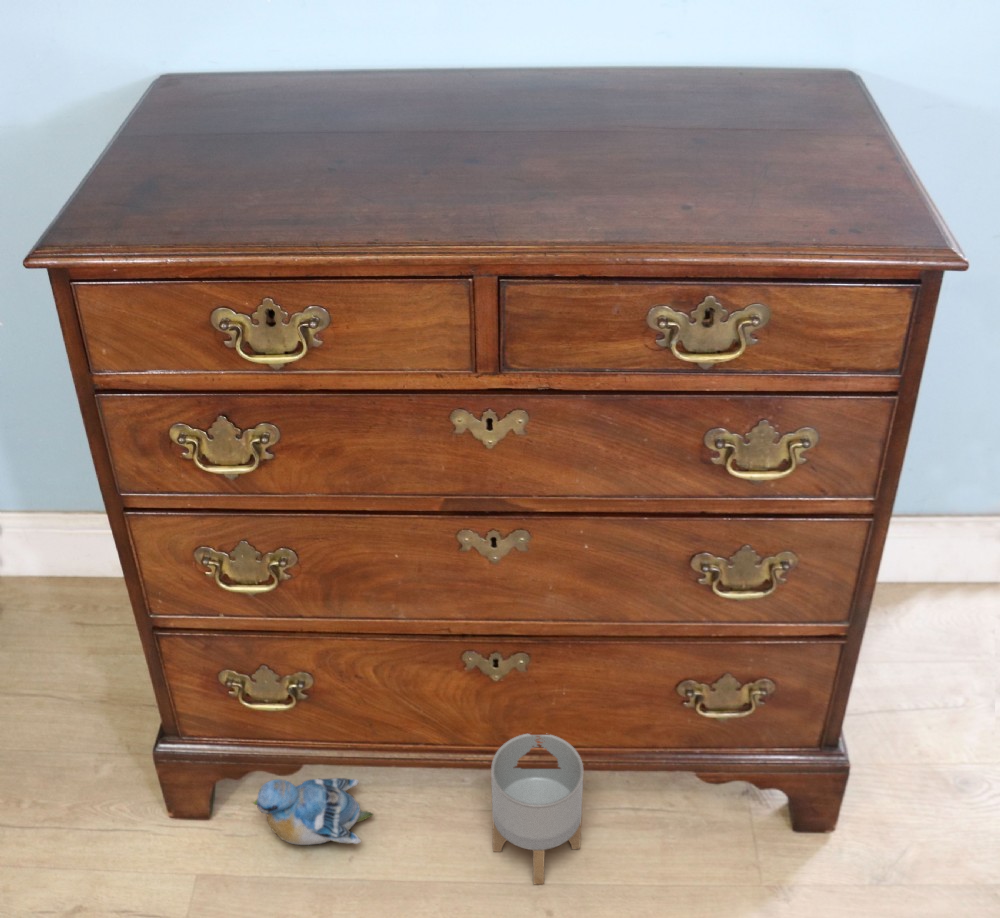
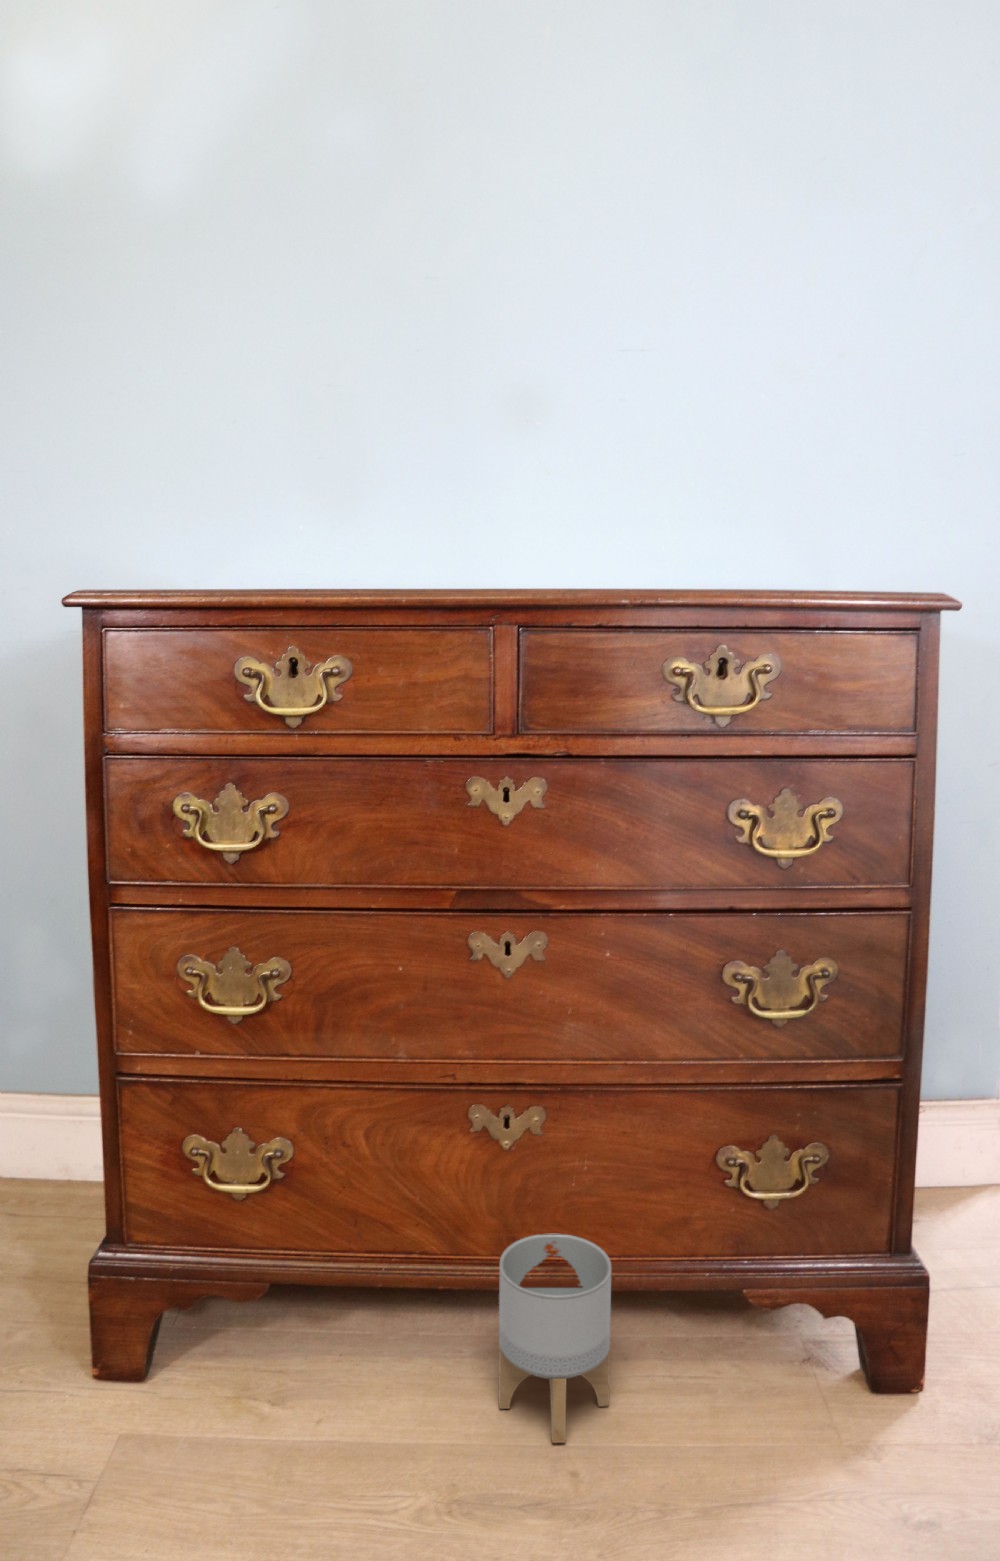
plush toy: present [254,778,374,845] -> none [202,1297,350,1396]

